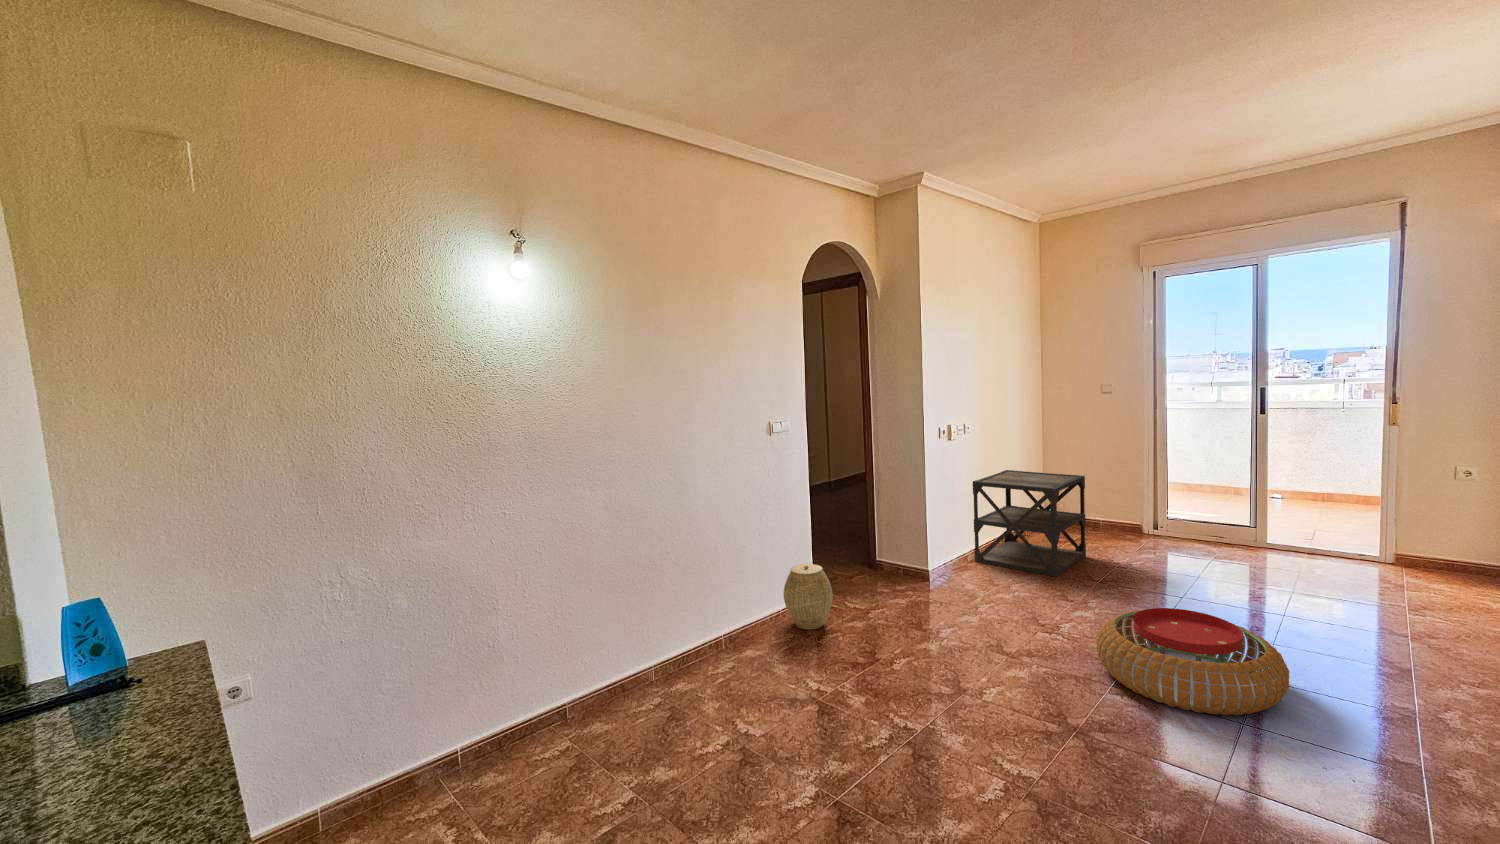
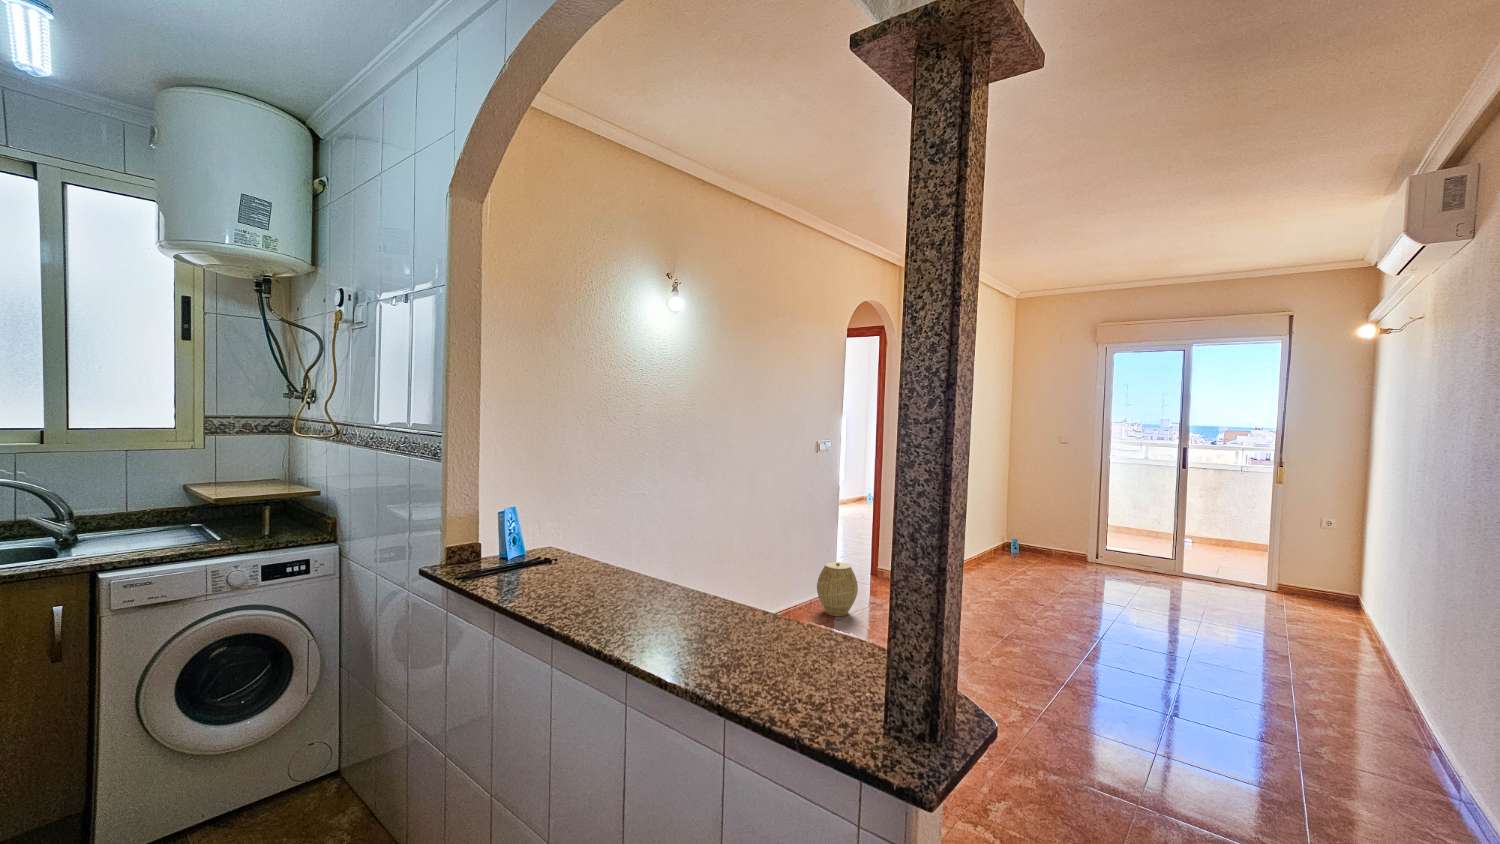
side table: present [973,470,1086,577] -> none [956,501,1048,589]
pouf: present [1096,608,1289,715] -> none [1070,605,1209,679]

